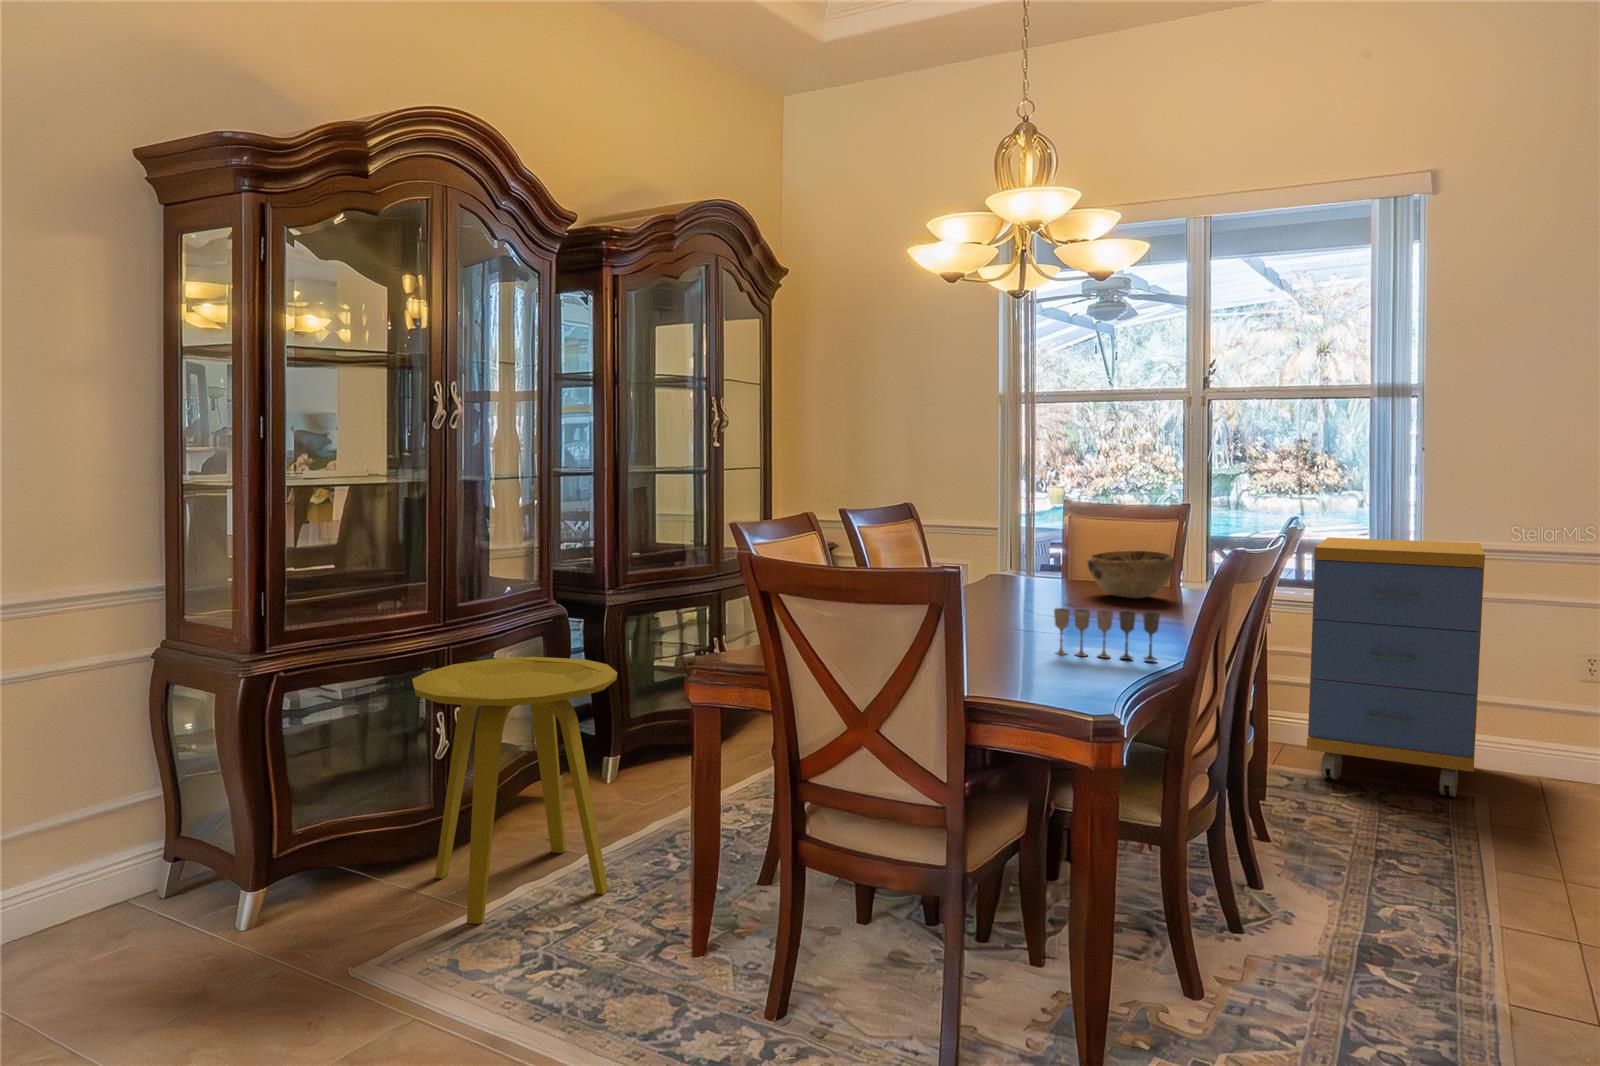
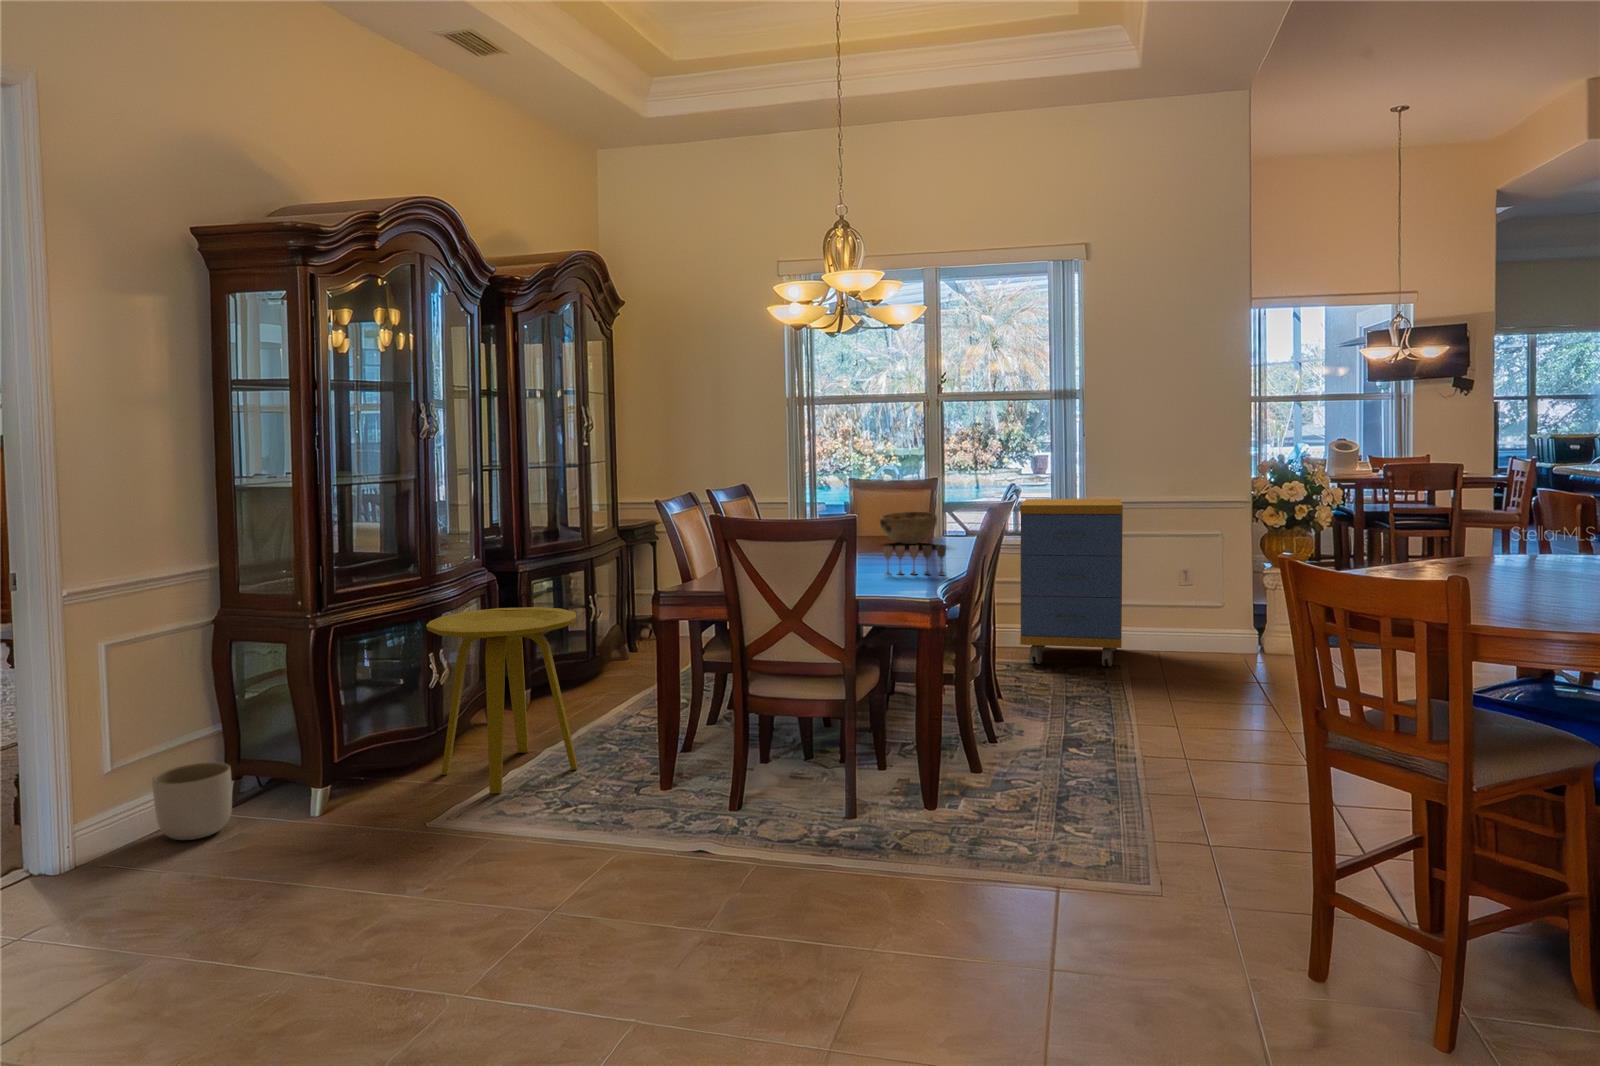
planter: none [26,842,135,949] -> present [152,762,232,840]

